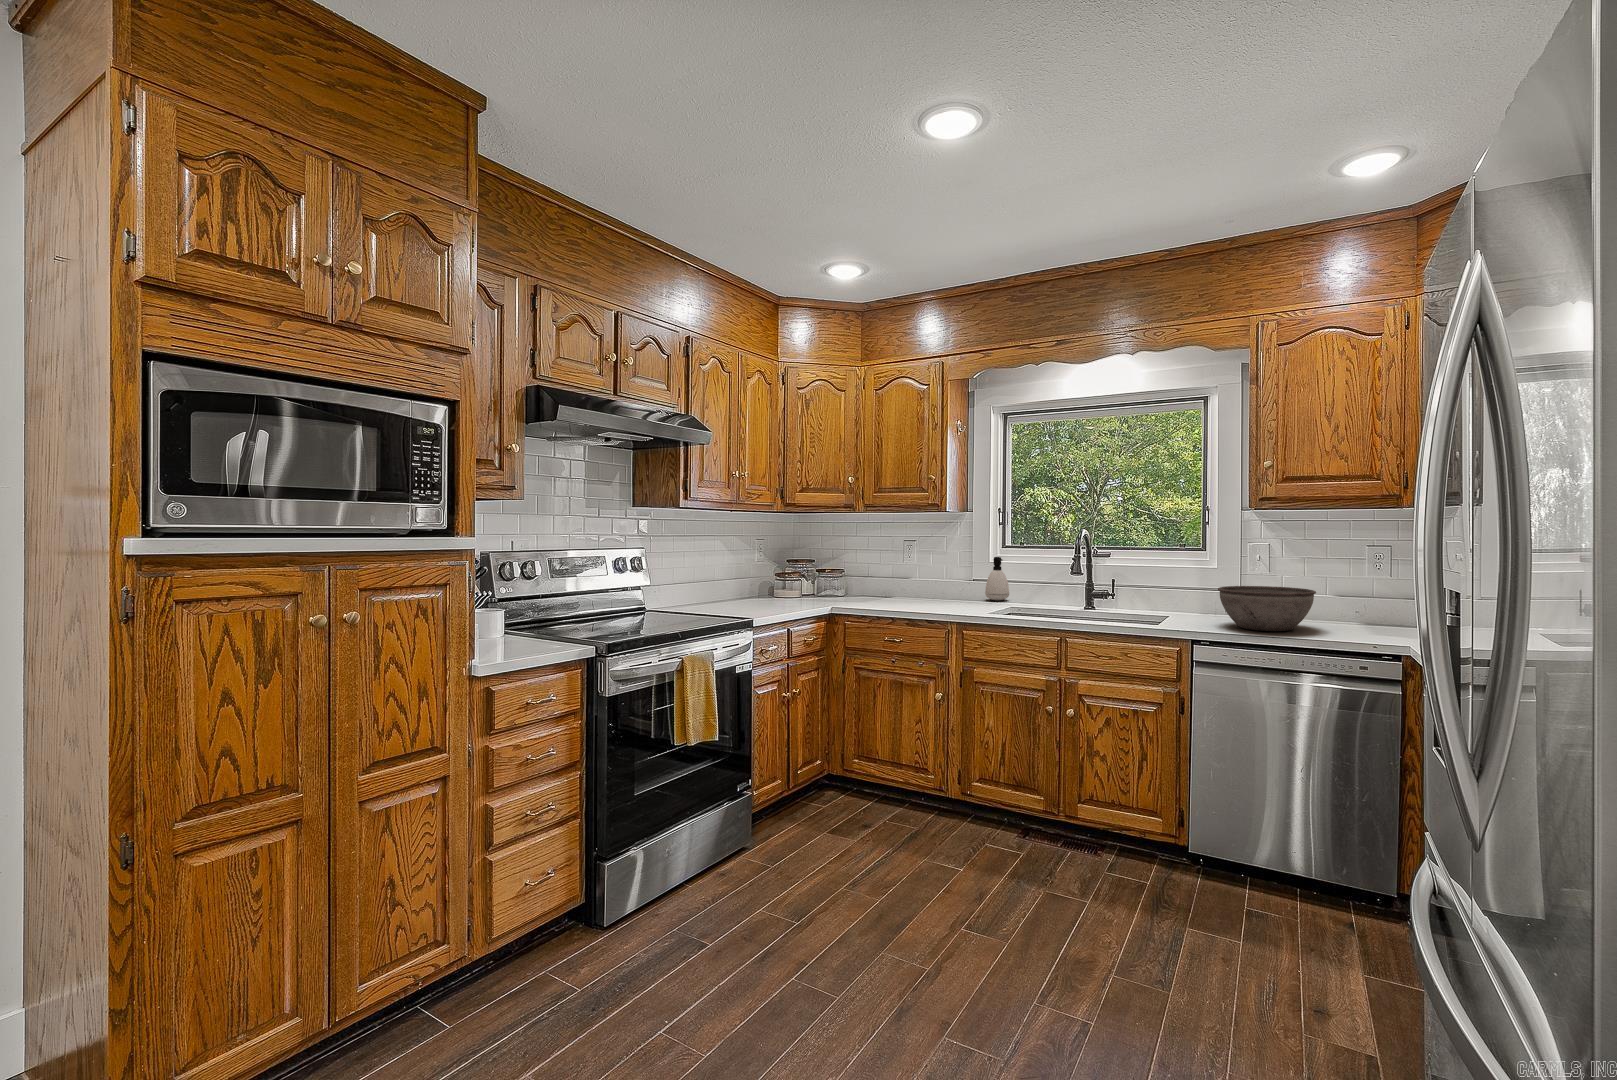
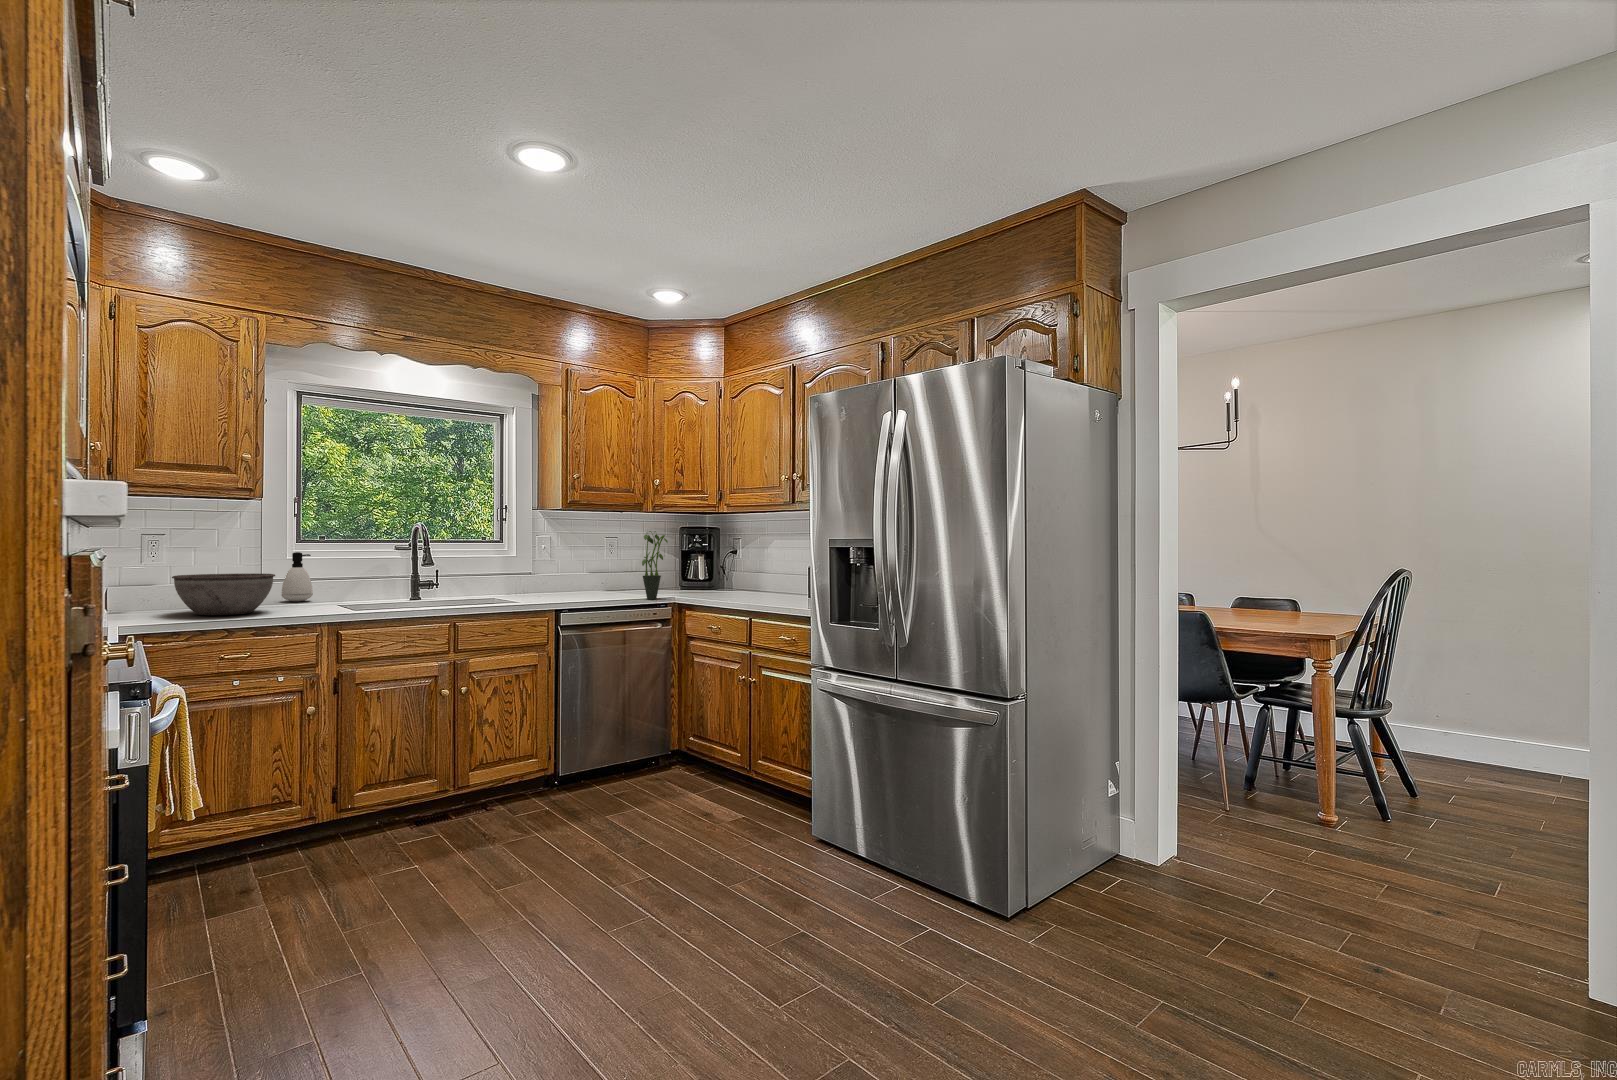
potted plant: none [1328,541,1384,645] -> present [642,531,668,599]
bowl: present [1218,586,1316,631] -> present [172,573,275,615]

